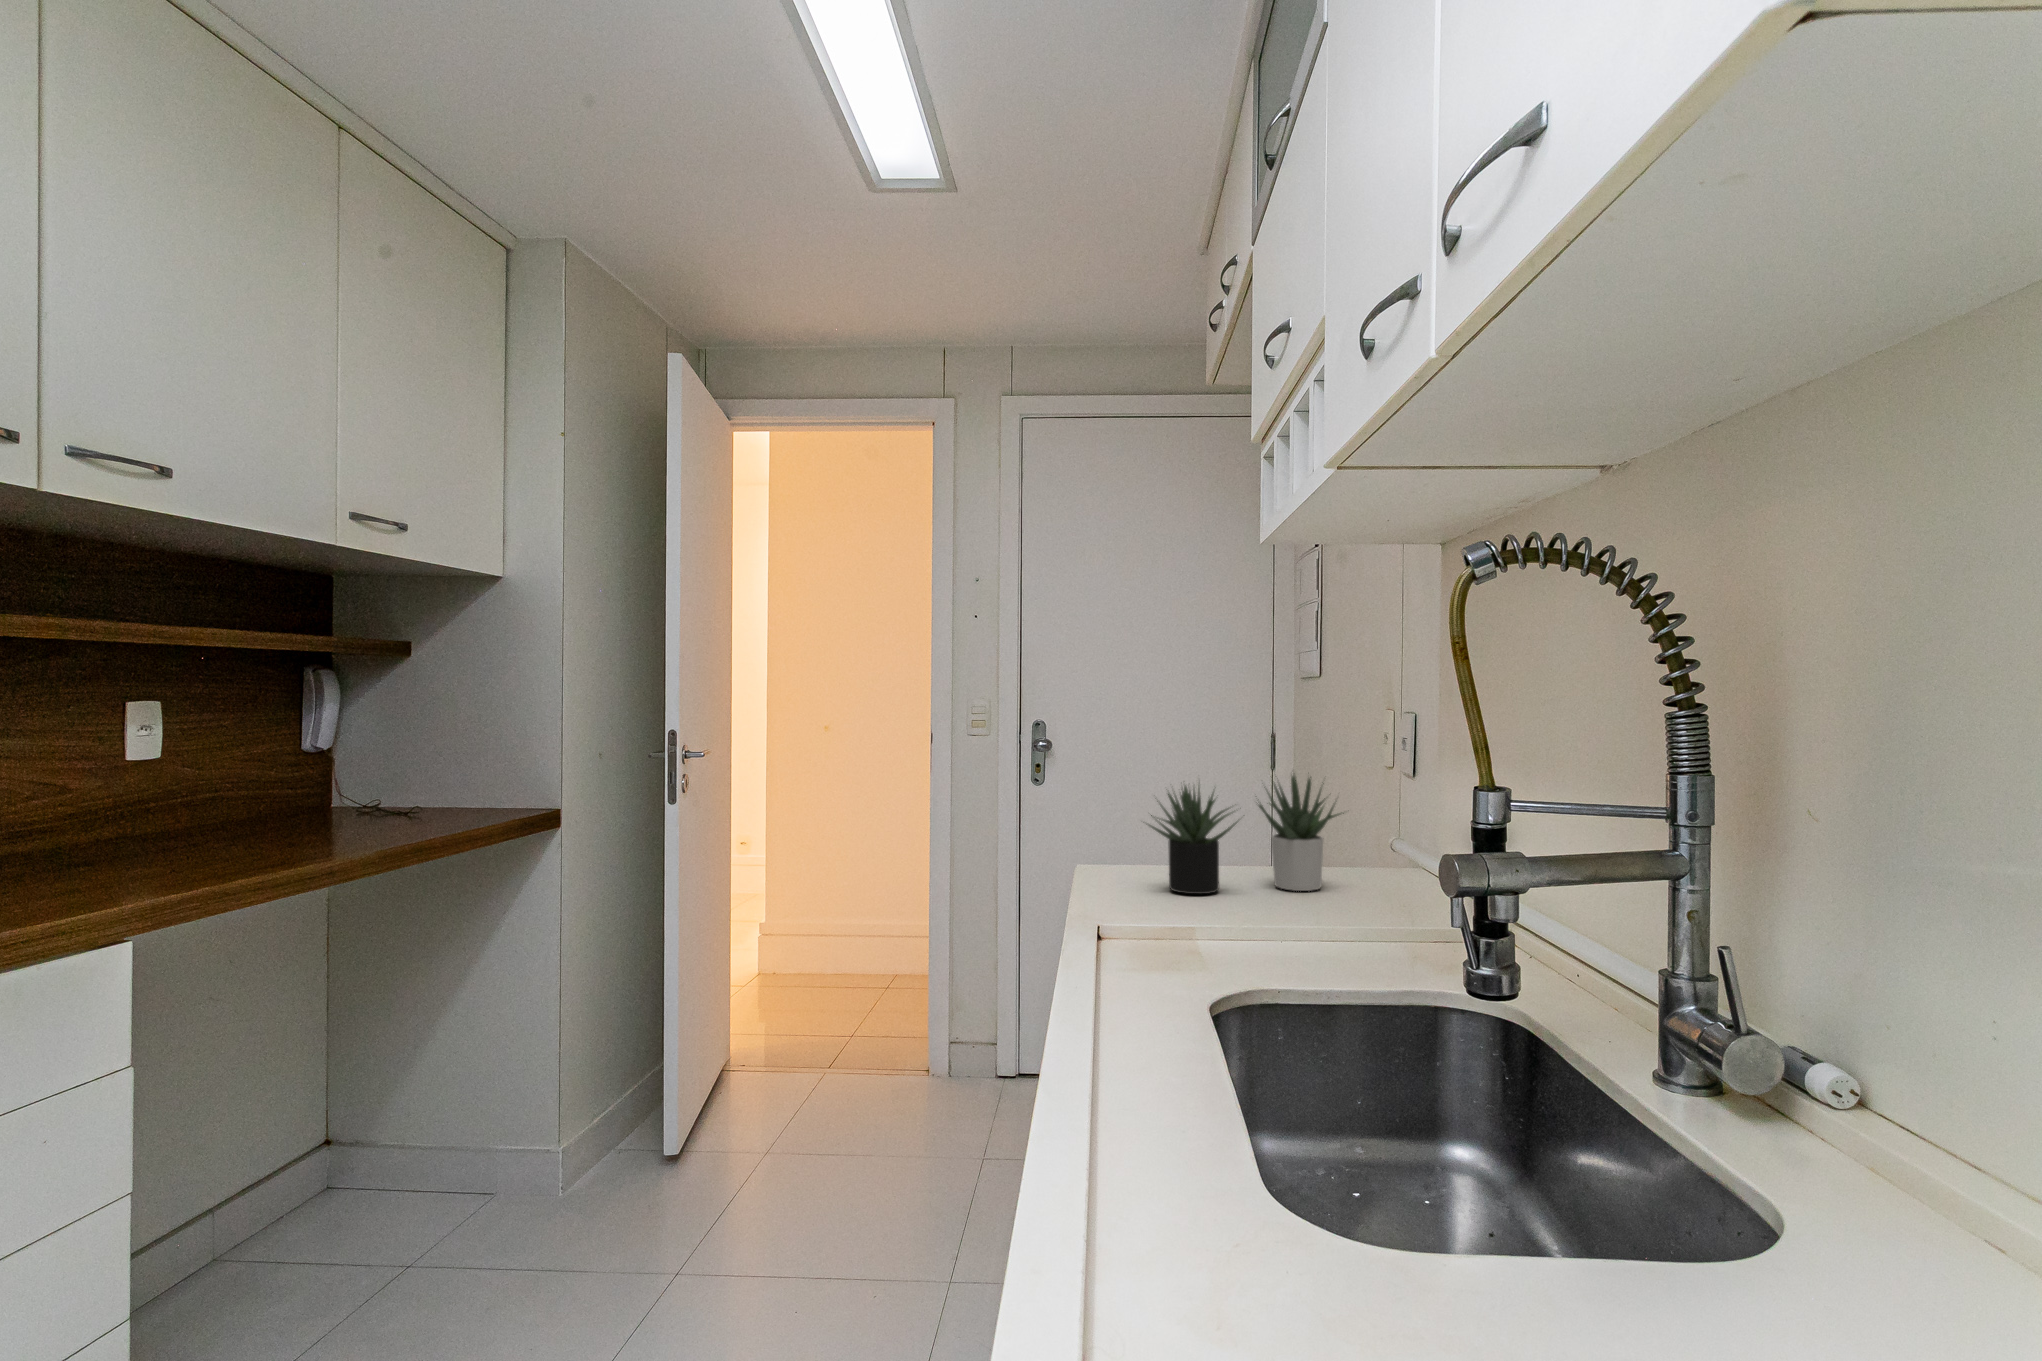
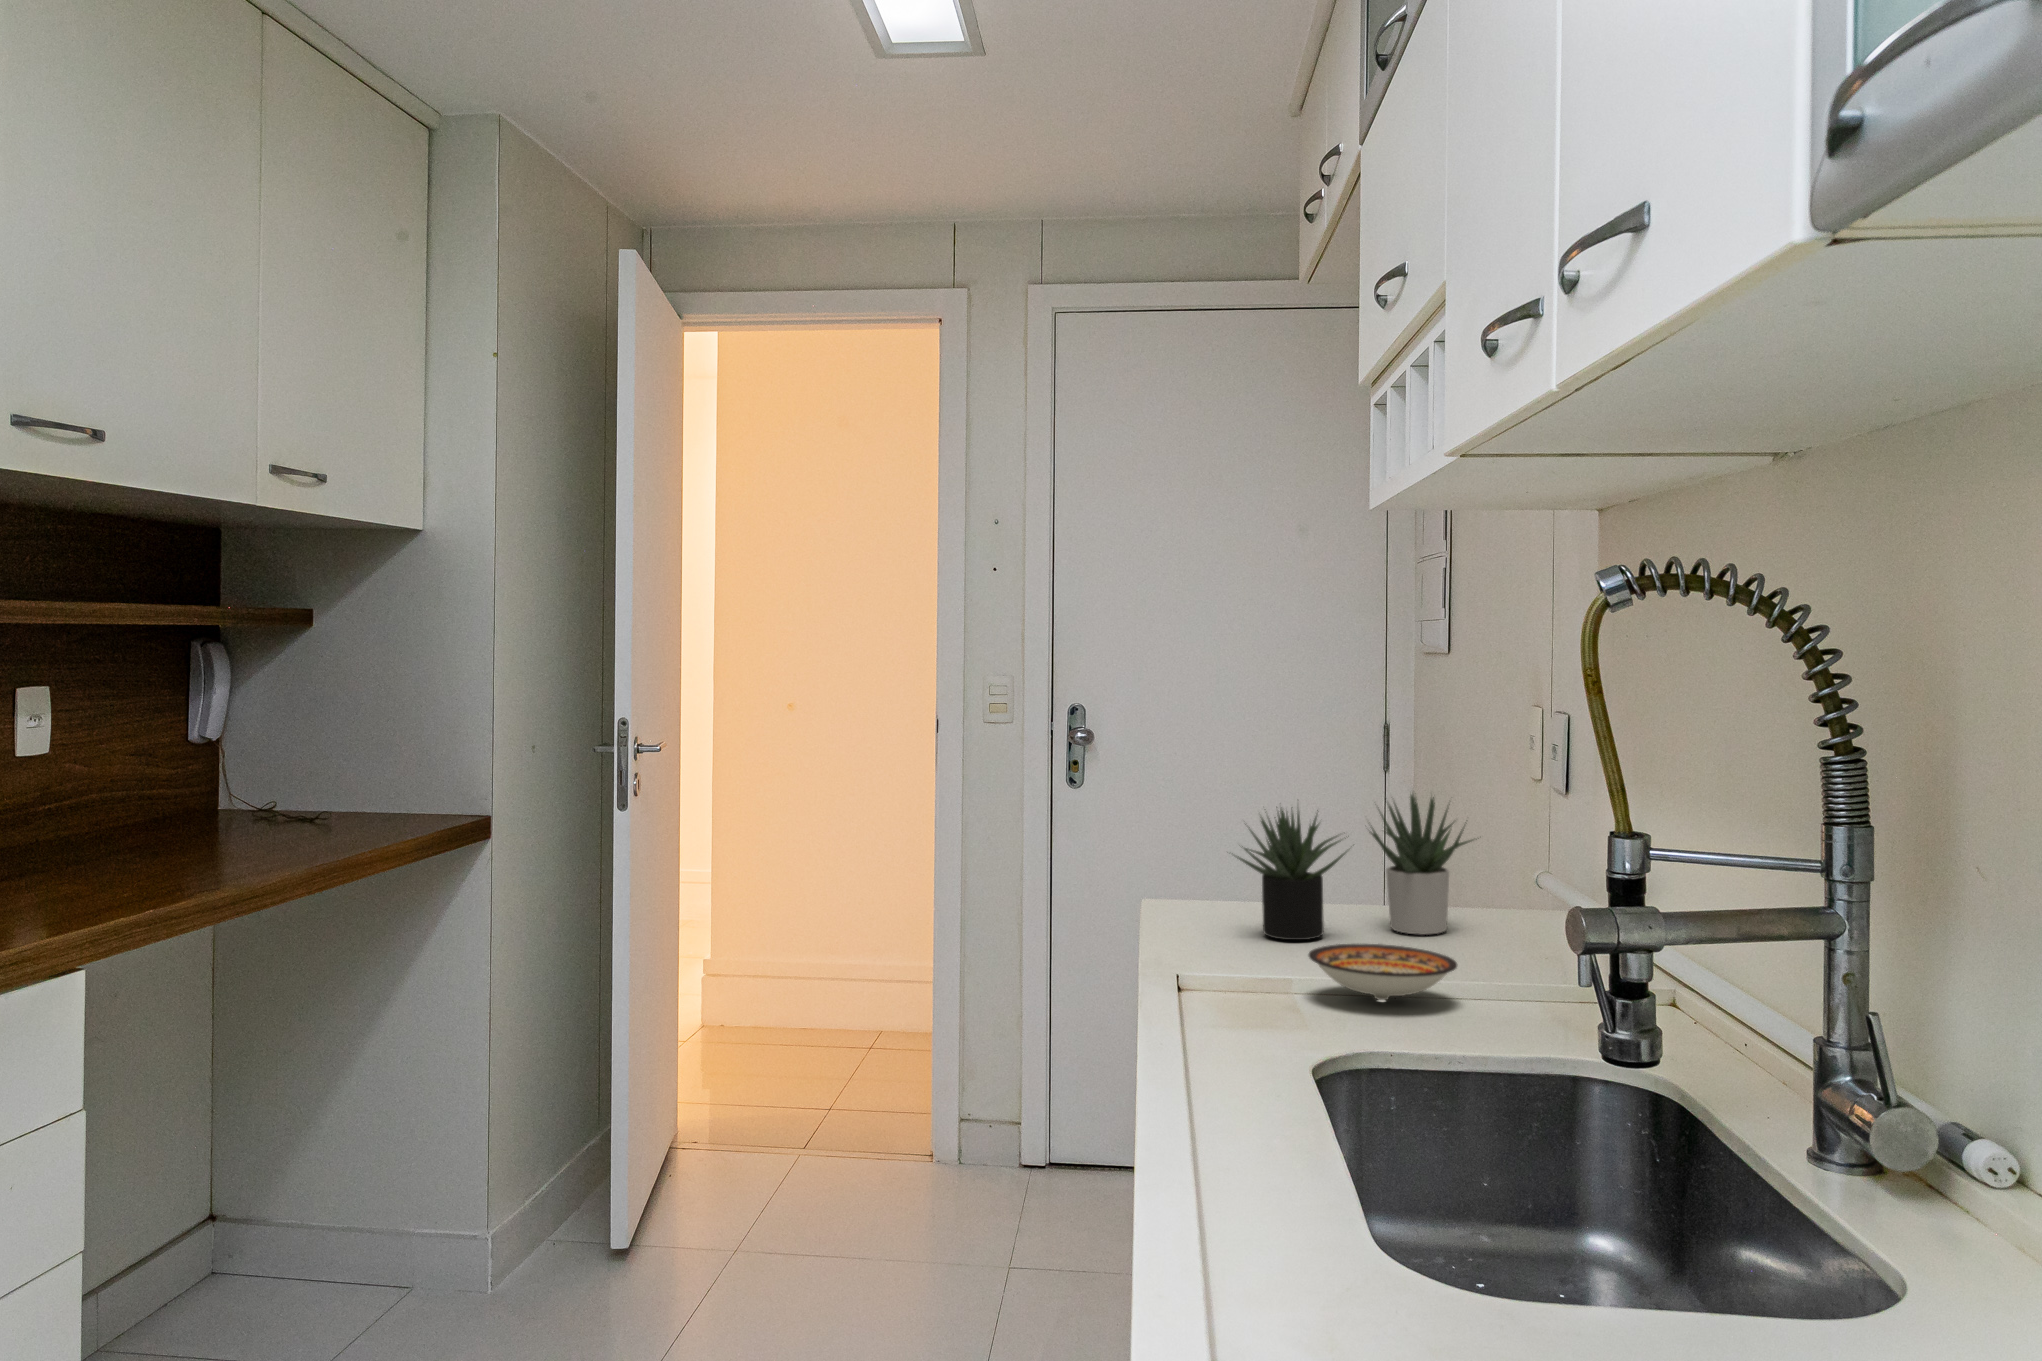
ceramic bowl: none [1206,894,1332,942] -> present [1309,944,1457,1000]

